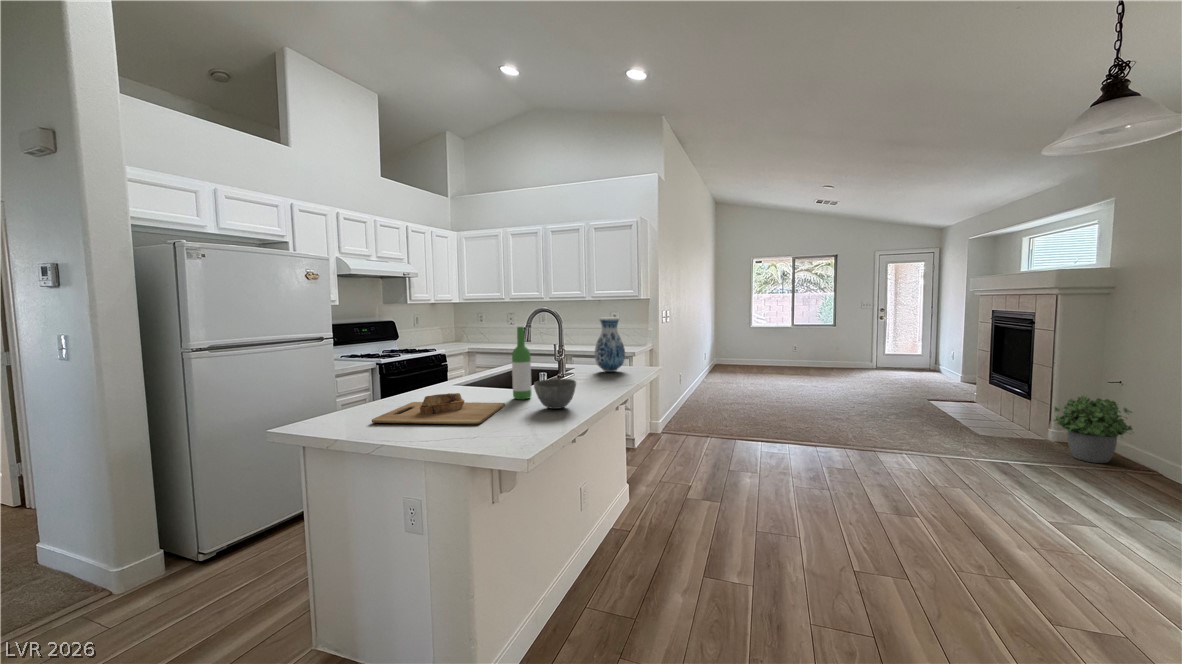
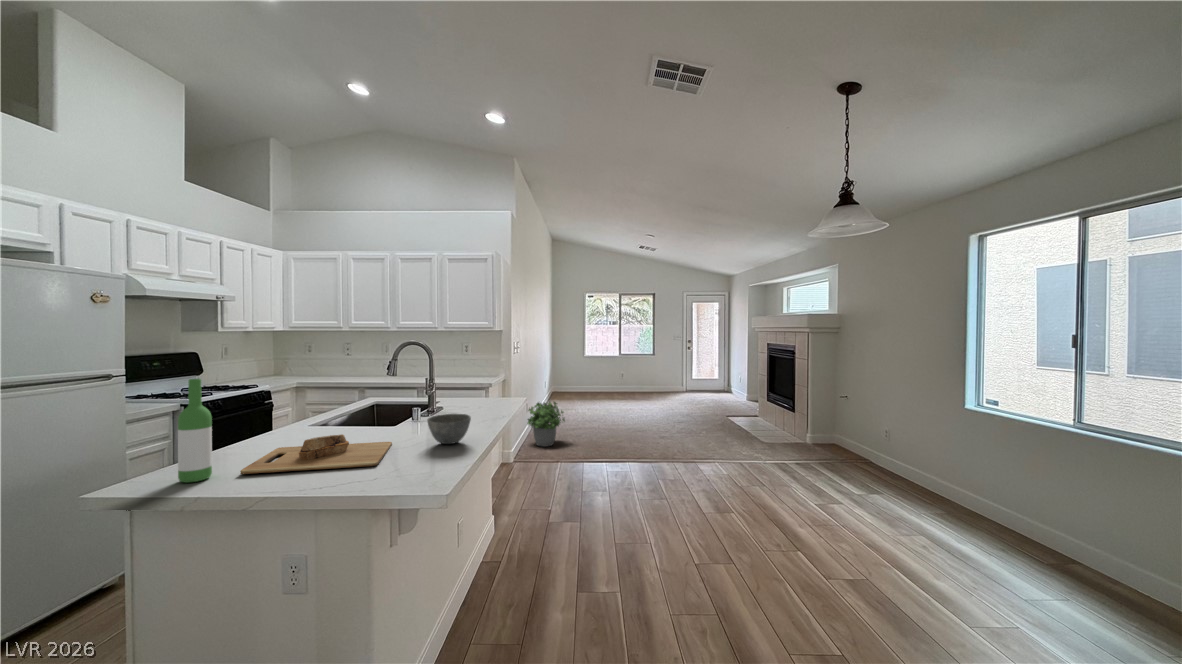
vase: present [595,317,625,372] -> none [467,351,498,404]
wine bottle: present [512,327,531,399] -> present [178,379,212,483]
potted plant: present [1053,396,1132,463] -> present [527,402,565,447]

